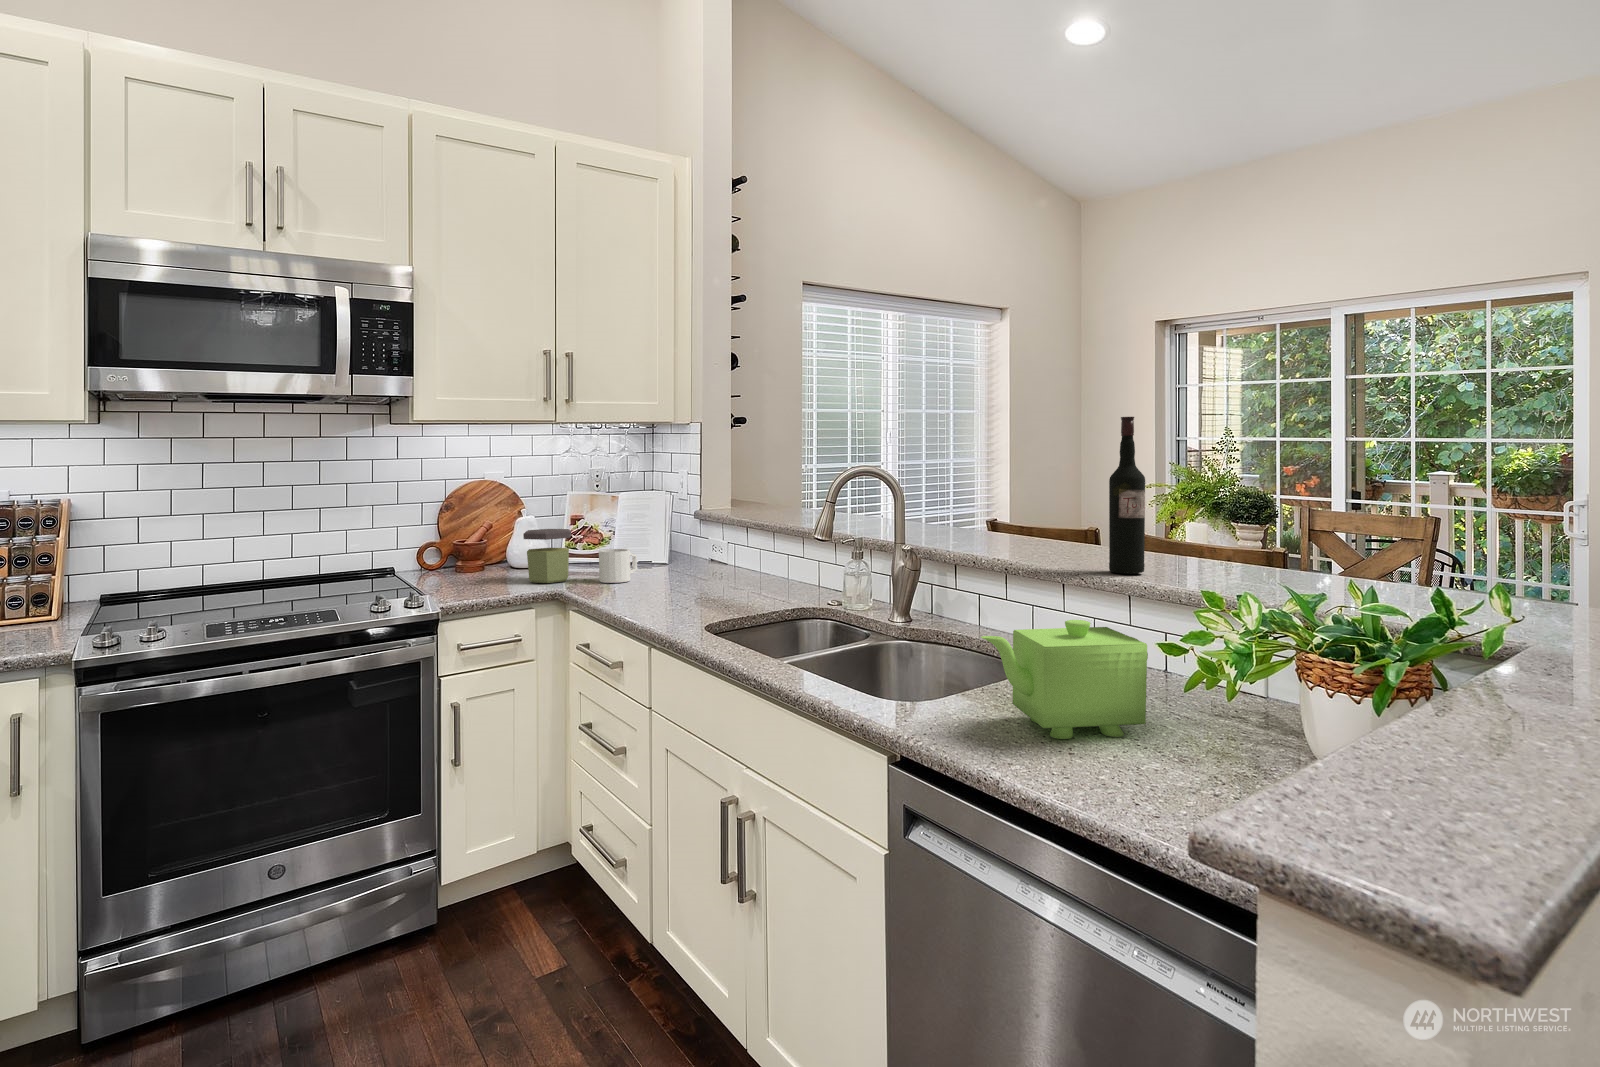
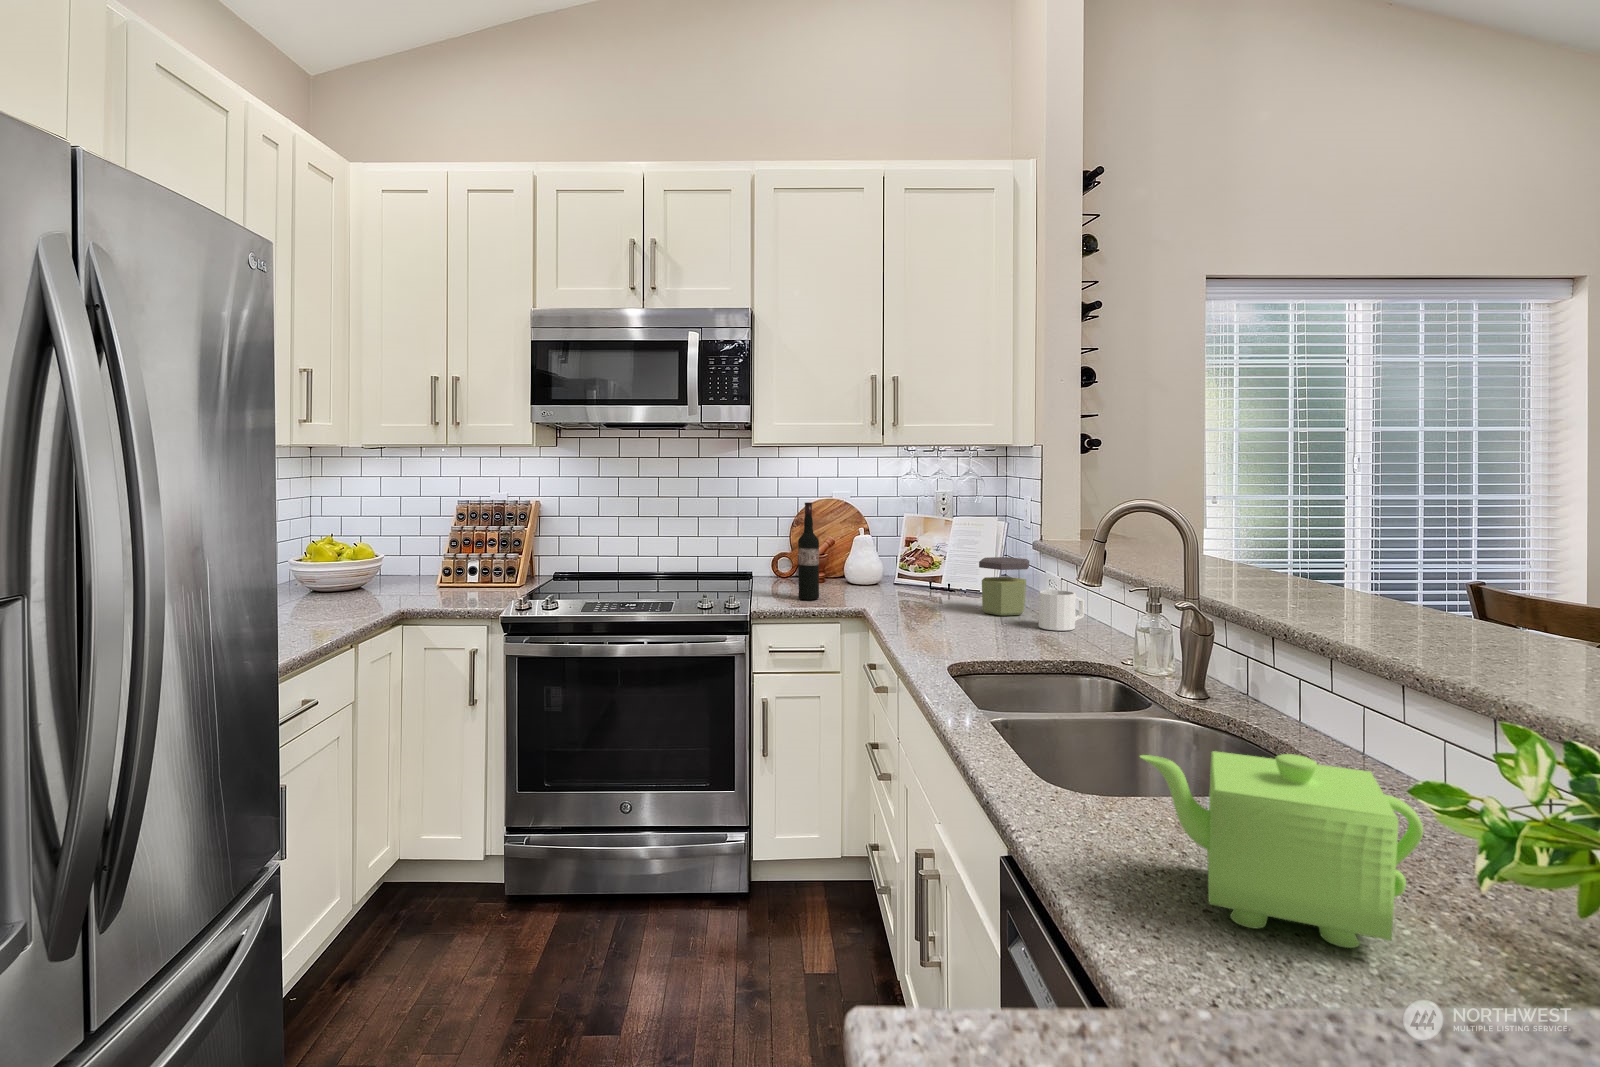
wine bottle: present [1109,417,1145,573] -> present [798,502,819,600]
jar: present [523,529,571,583] -> present [979,557,1029,616]
mug: present [599,549,637,583] -> present [1039,590,1085,631]

